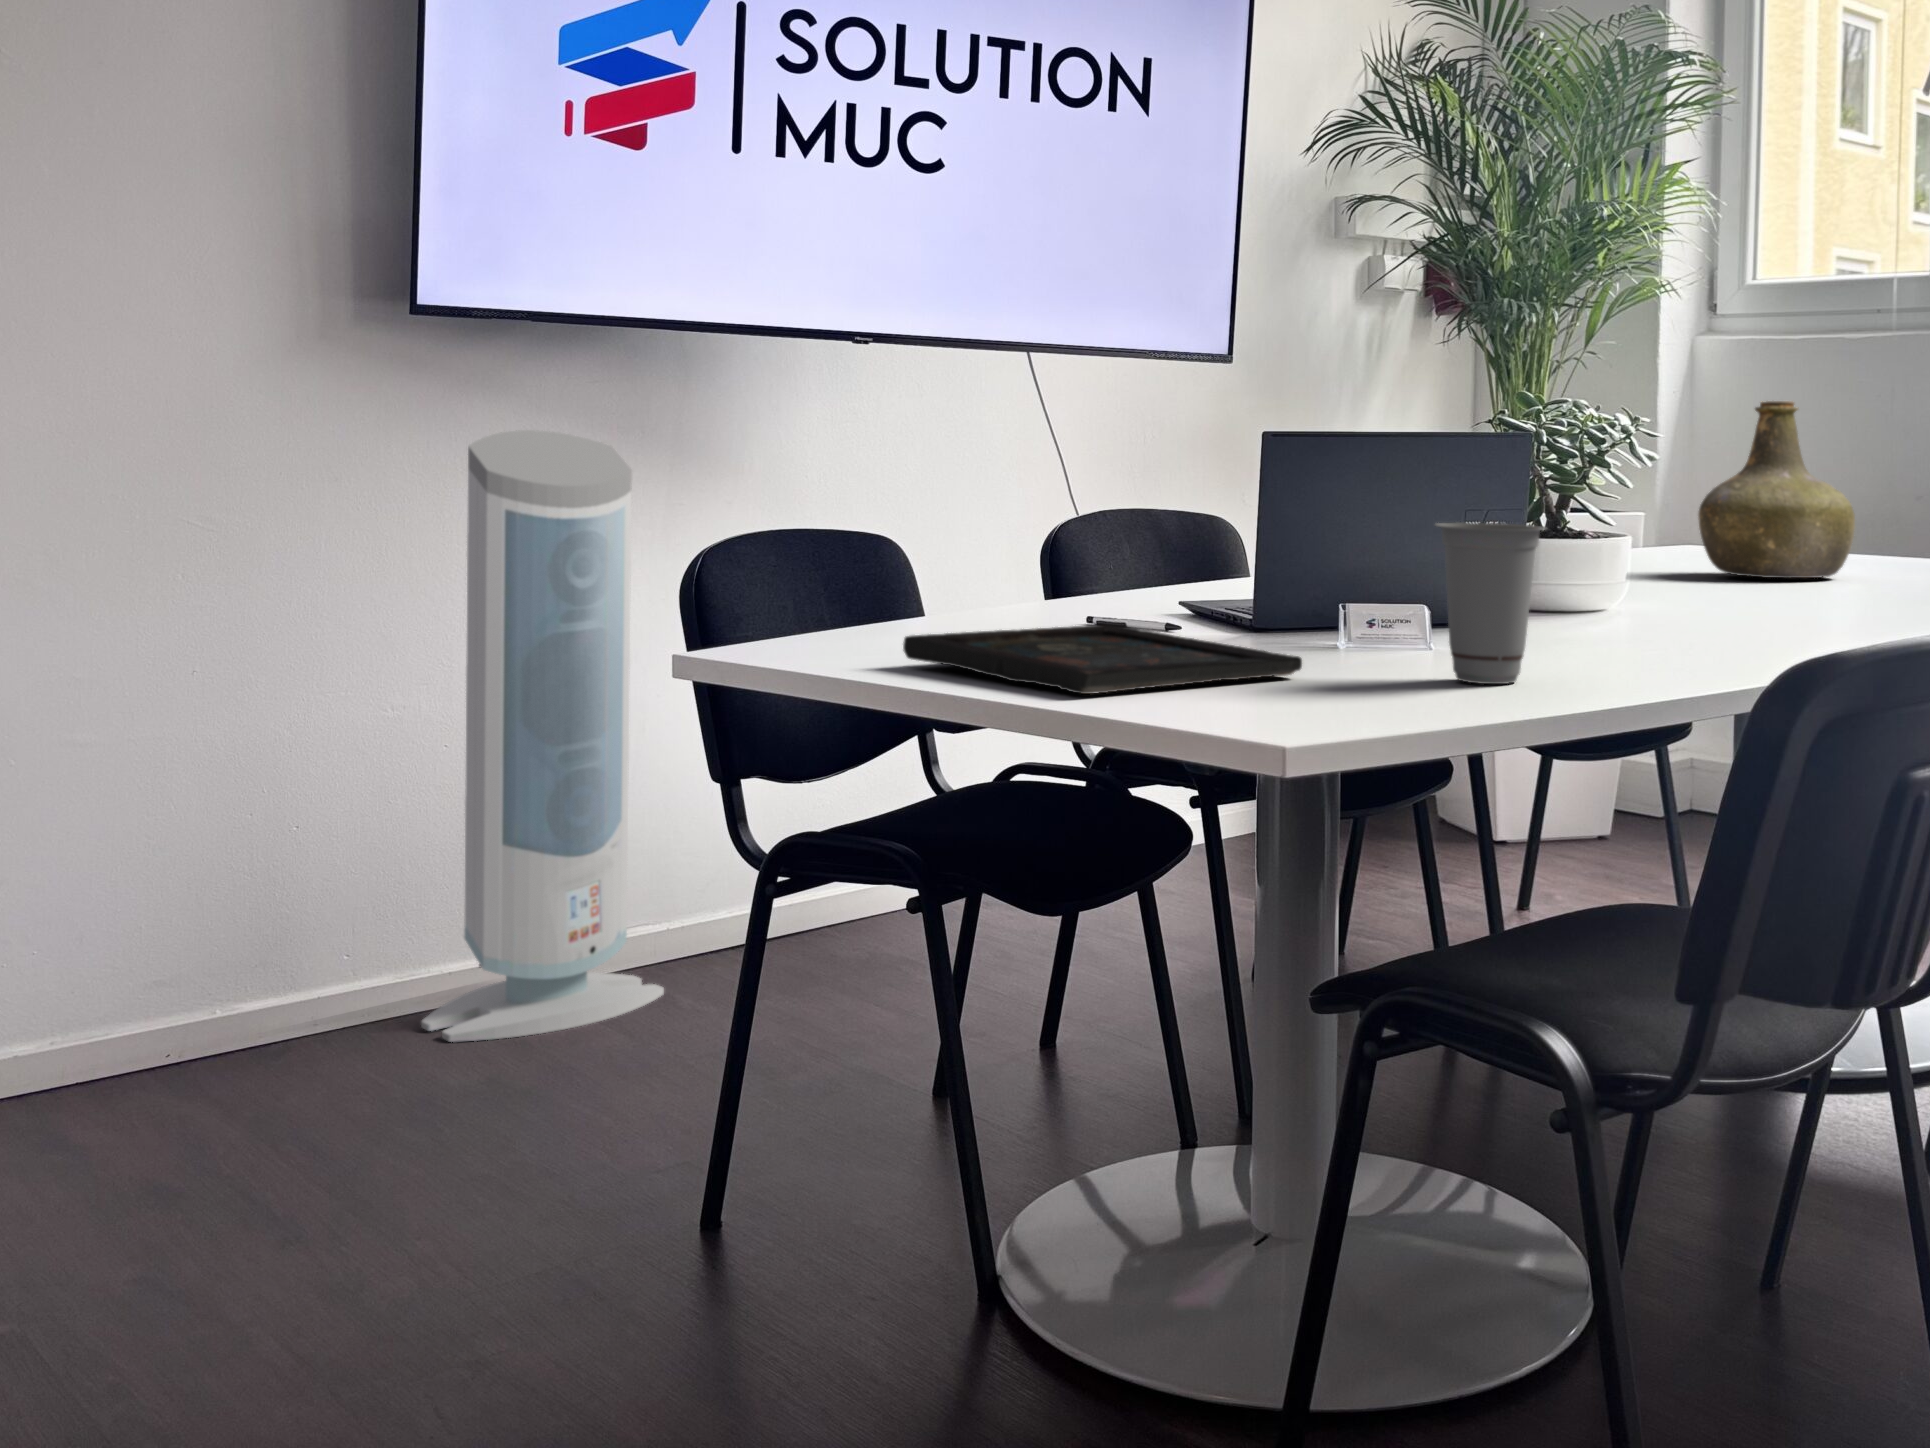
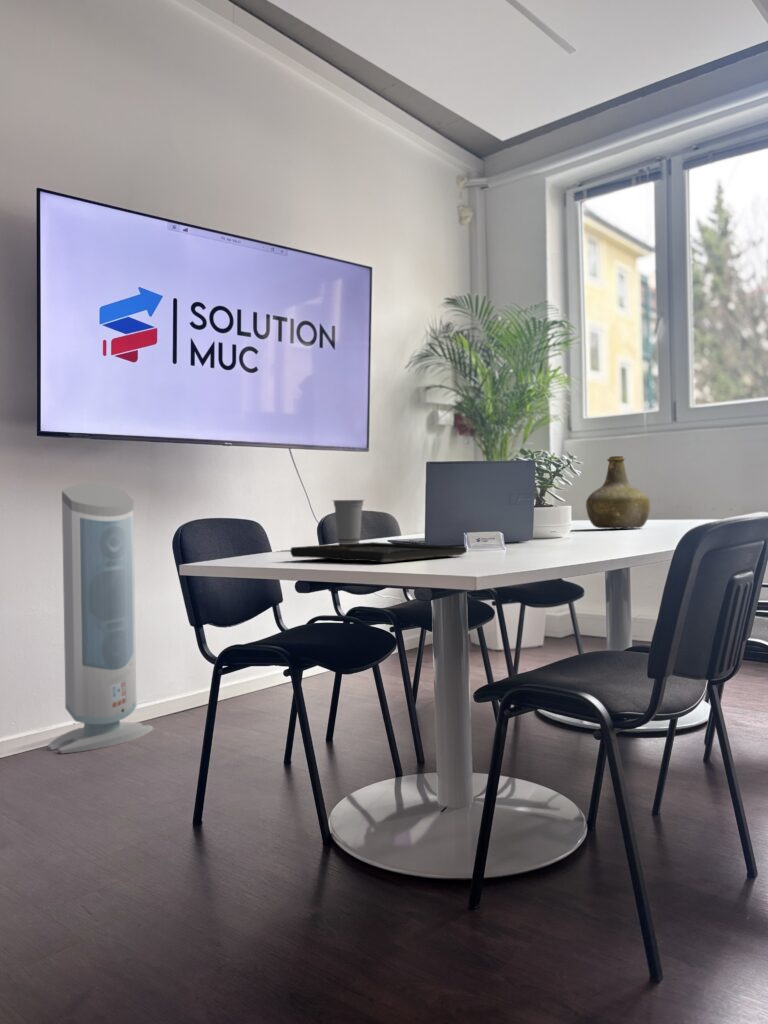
cup: present [1435,522,1546,684] -> present [334,500,363,544]

